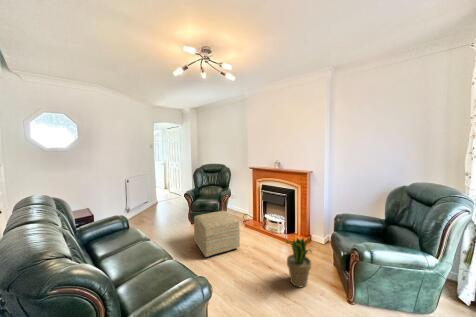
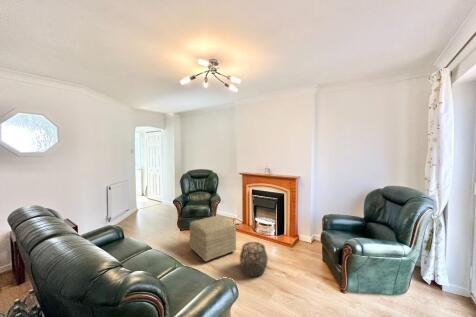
potted plant: present [286,238,312,287] -> none [286,236,310,282]
woven basket: none [239,240,268,277] -> present [240,242,268,276]

